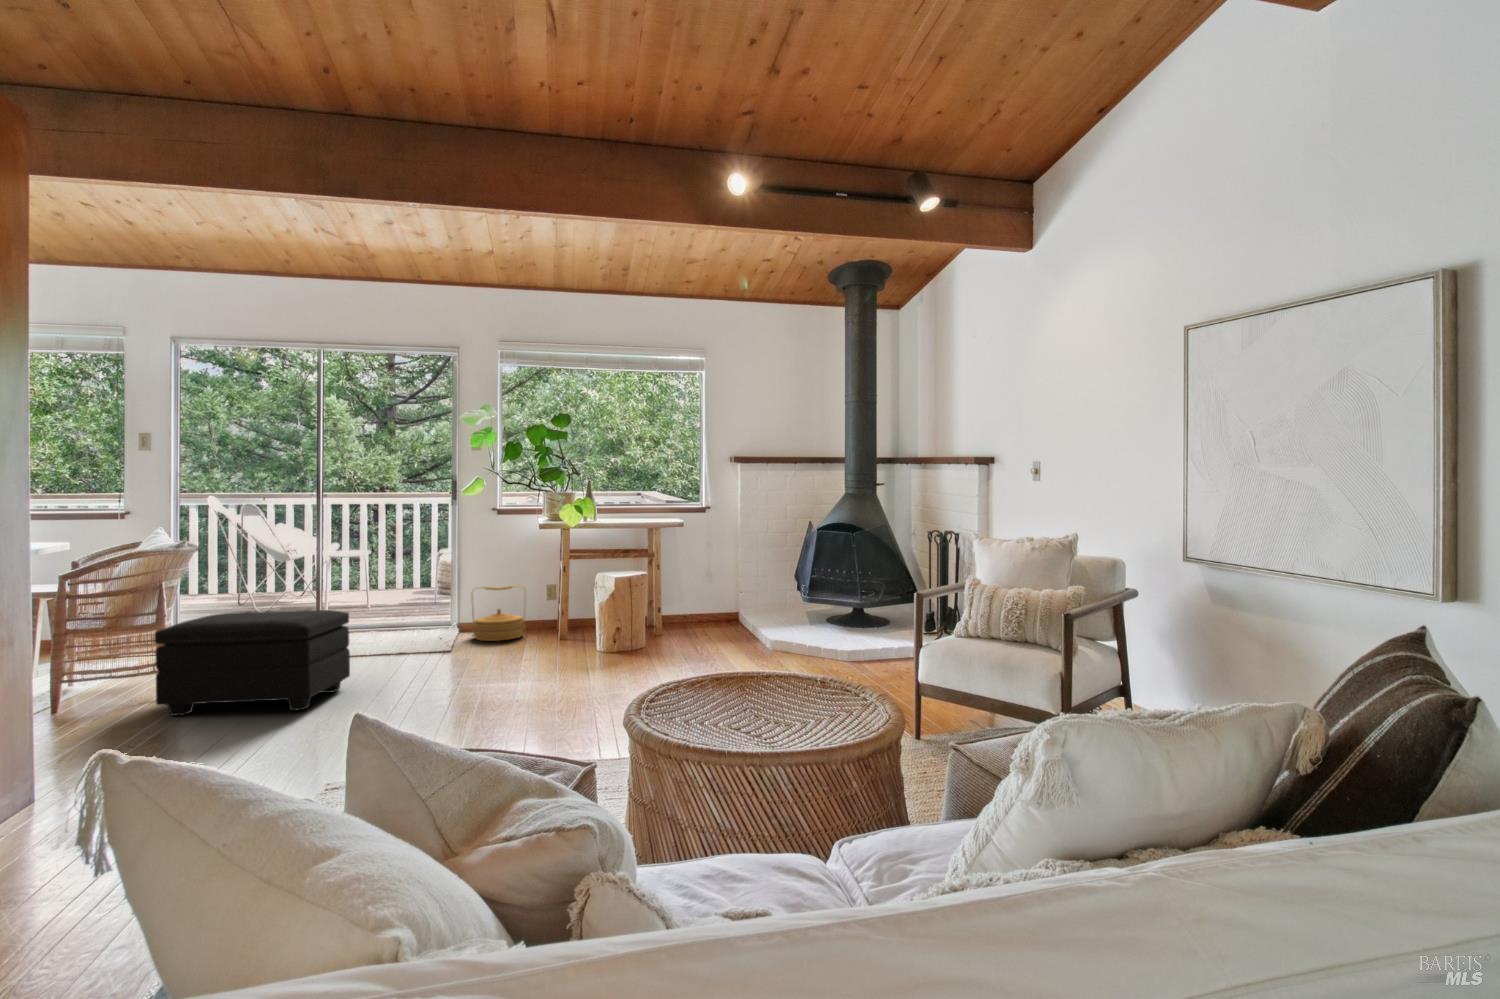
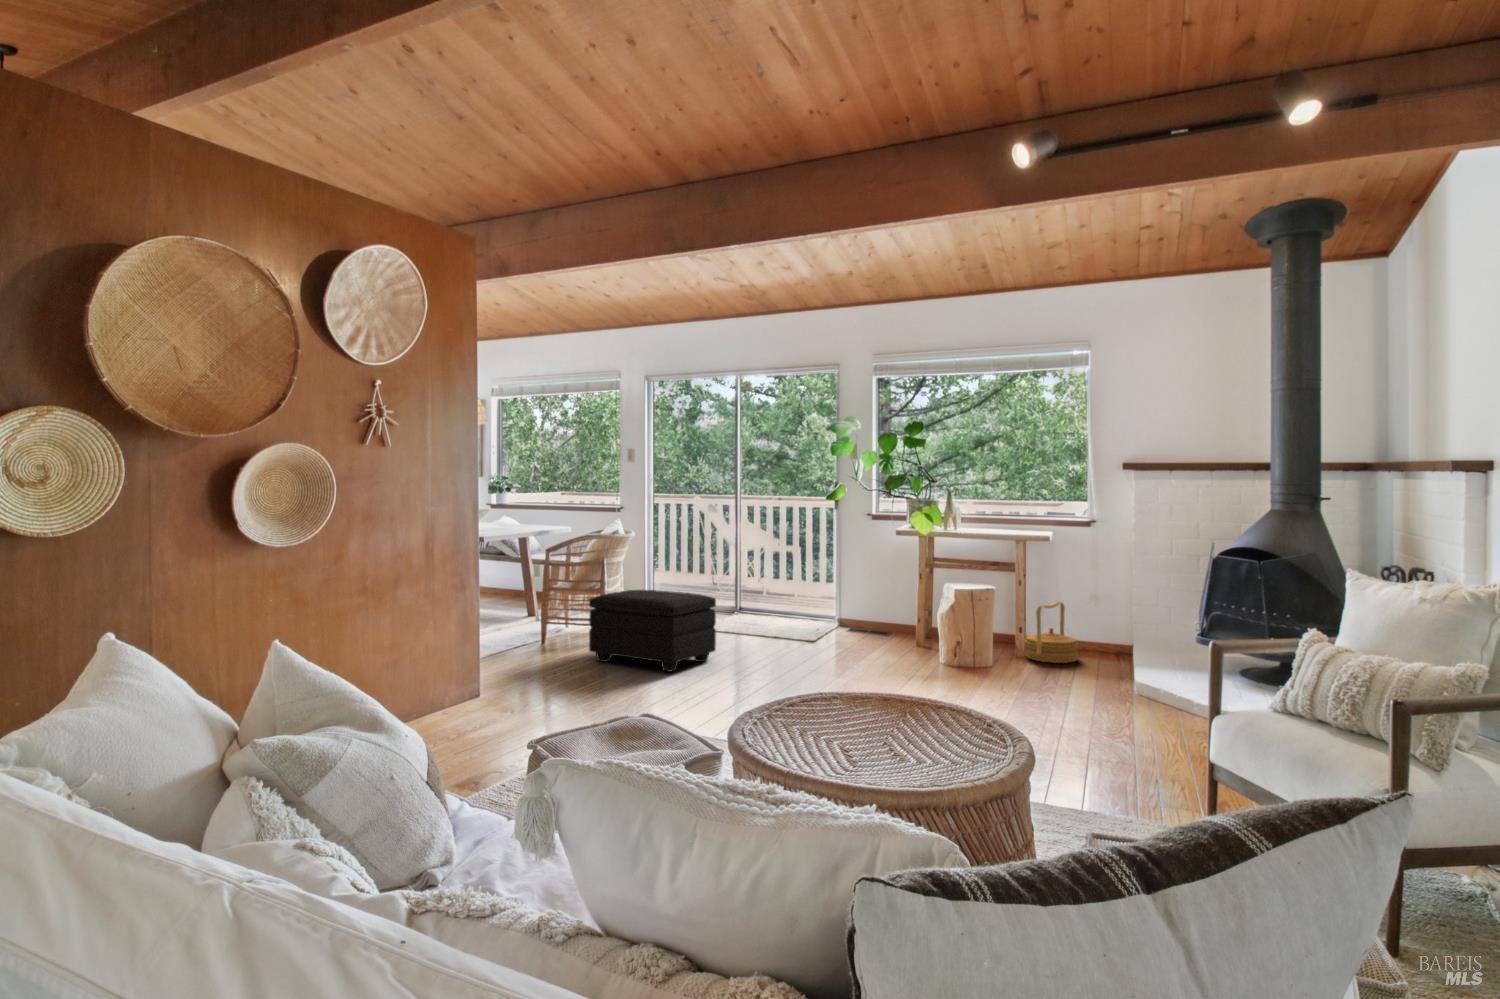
basket: present [471,585,526,641] -> present [1025,602,1079,663]

